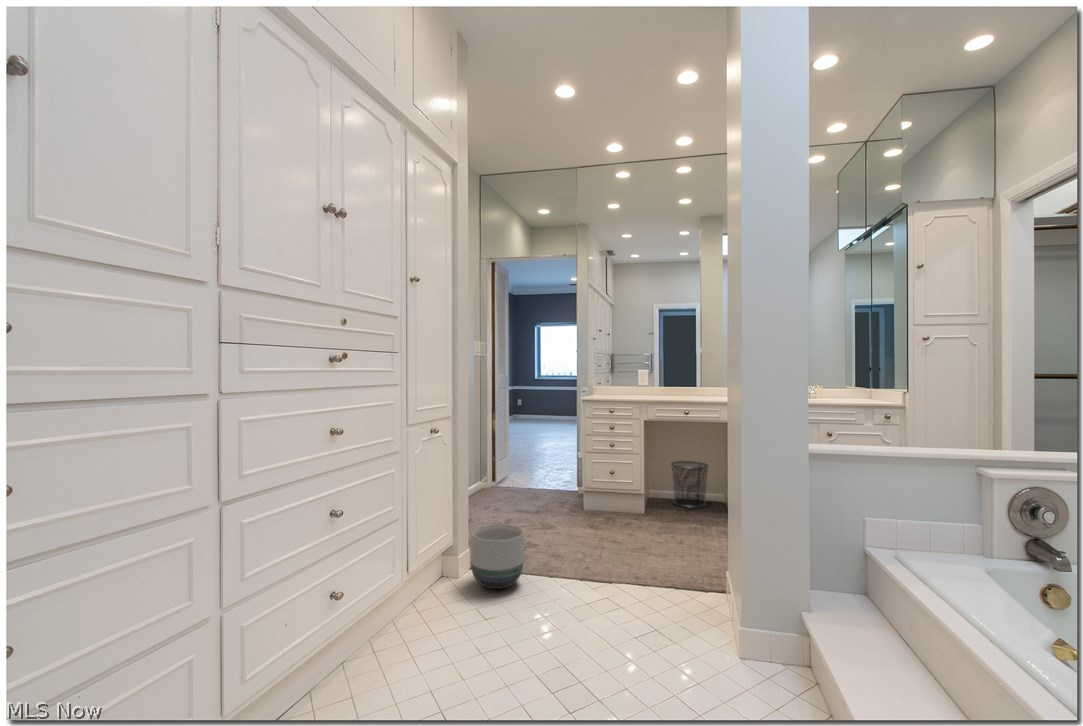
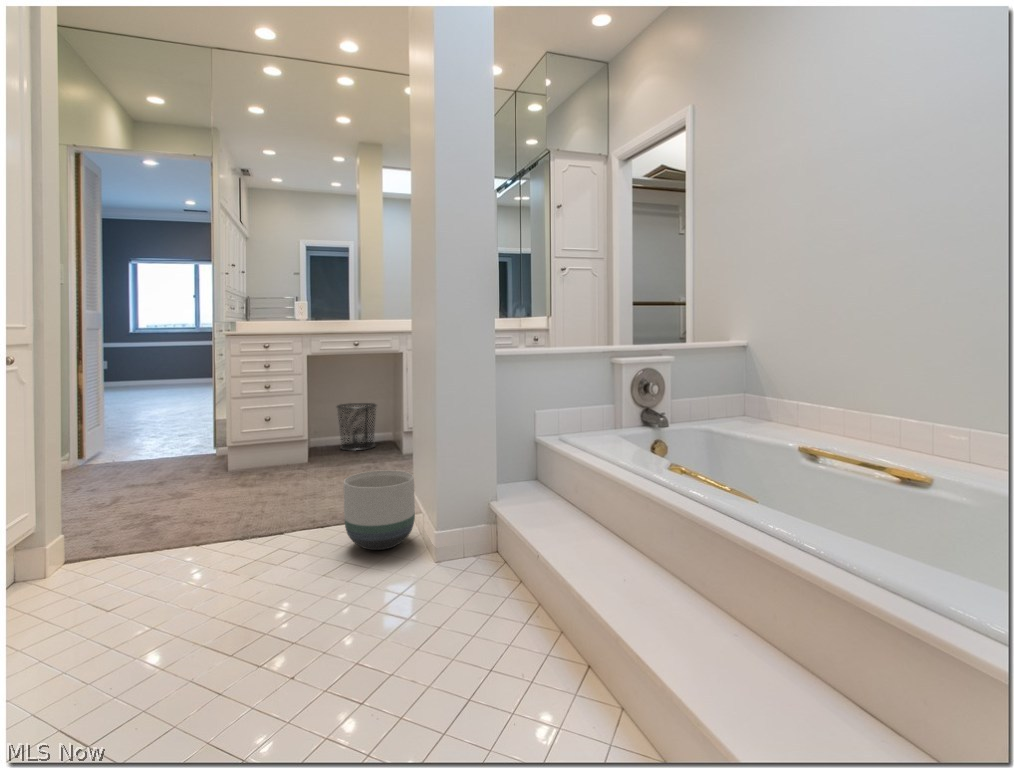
planter: present [471,524,524,589] -> present [344,470,415,550]

